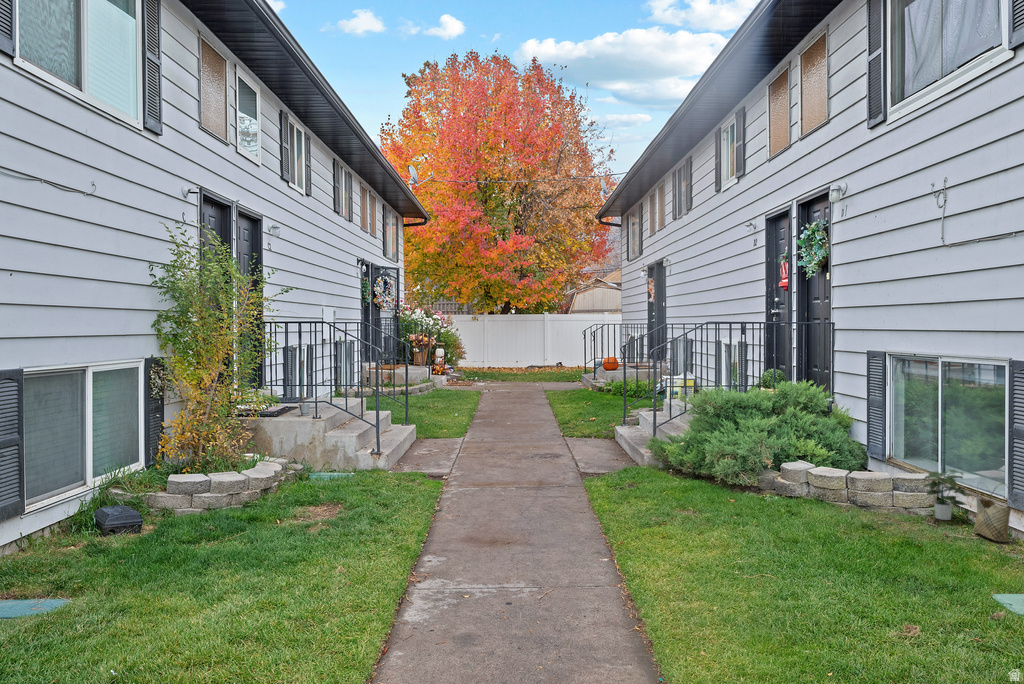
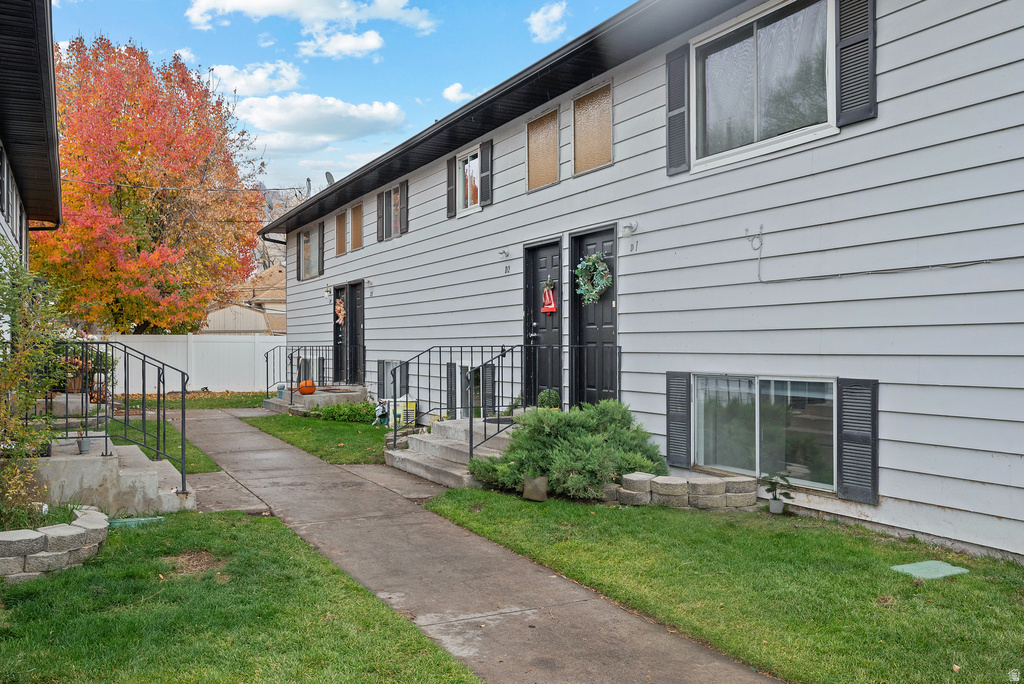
woven basket: present [973,494,1011,542] -> present [523,474,548,501]

